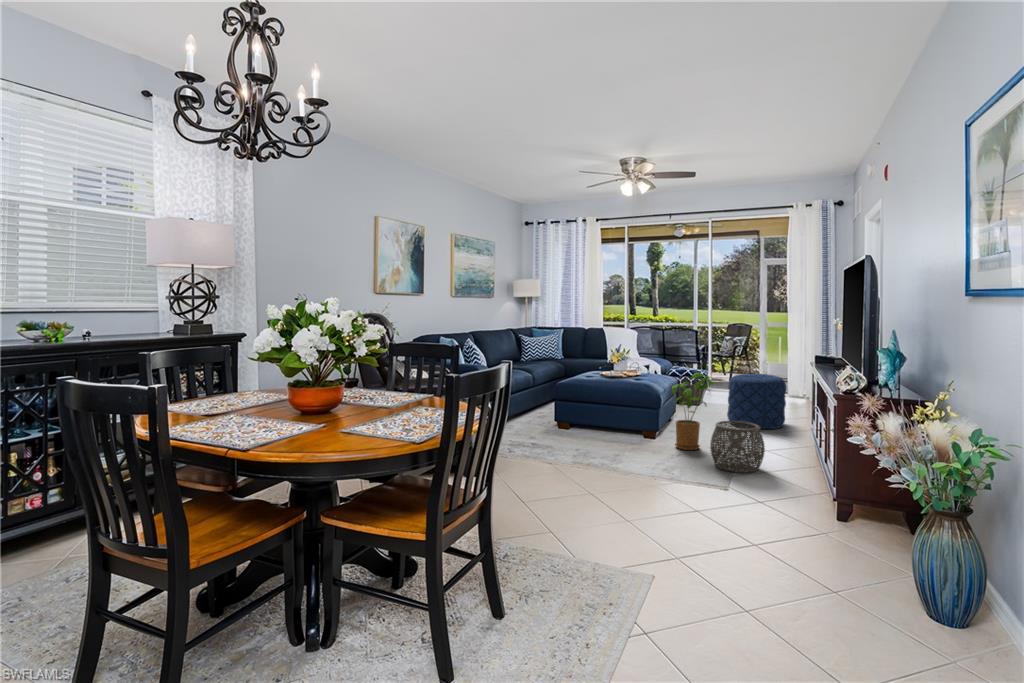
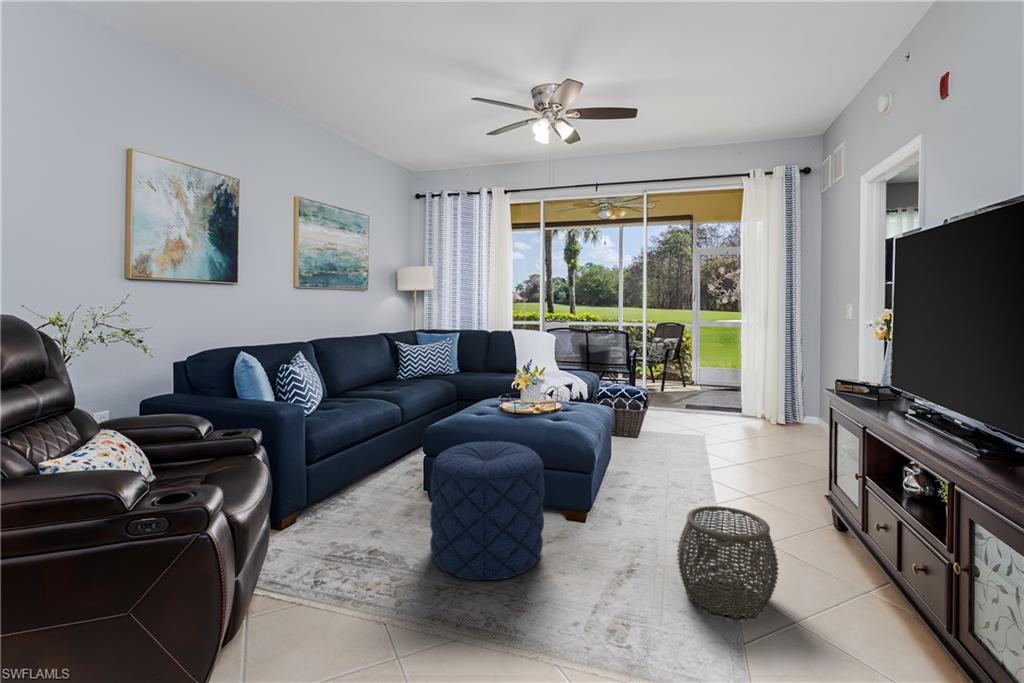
house plant: present [672,373,716,450] -> none [605,413,683,545]
pouf: present [727,374,786,429] -> present [430,441,545,580]

